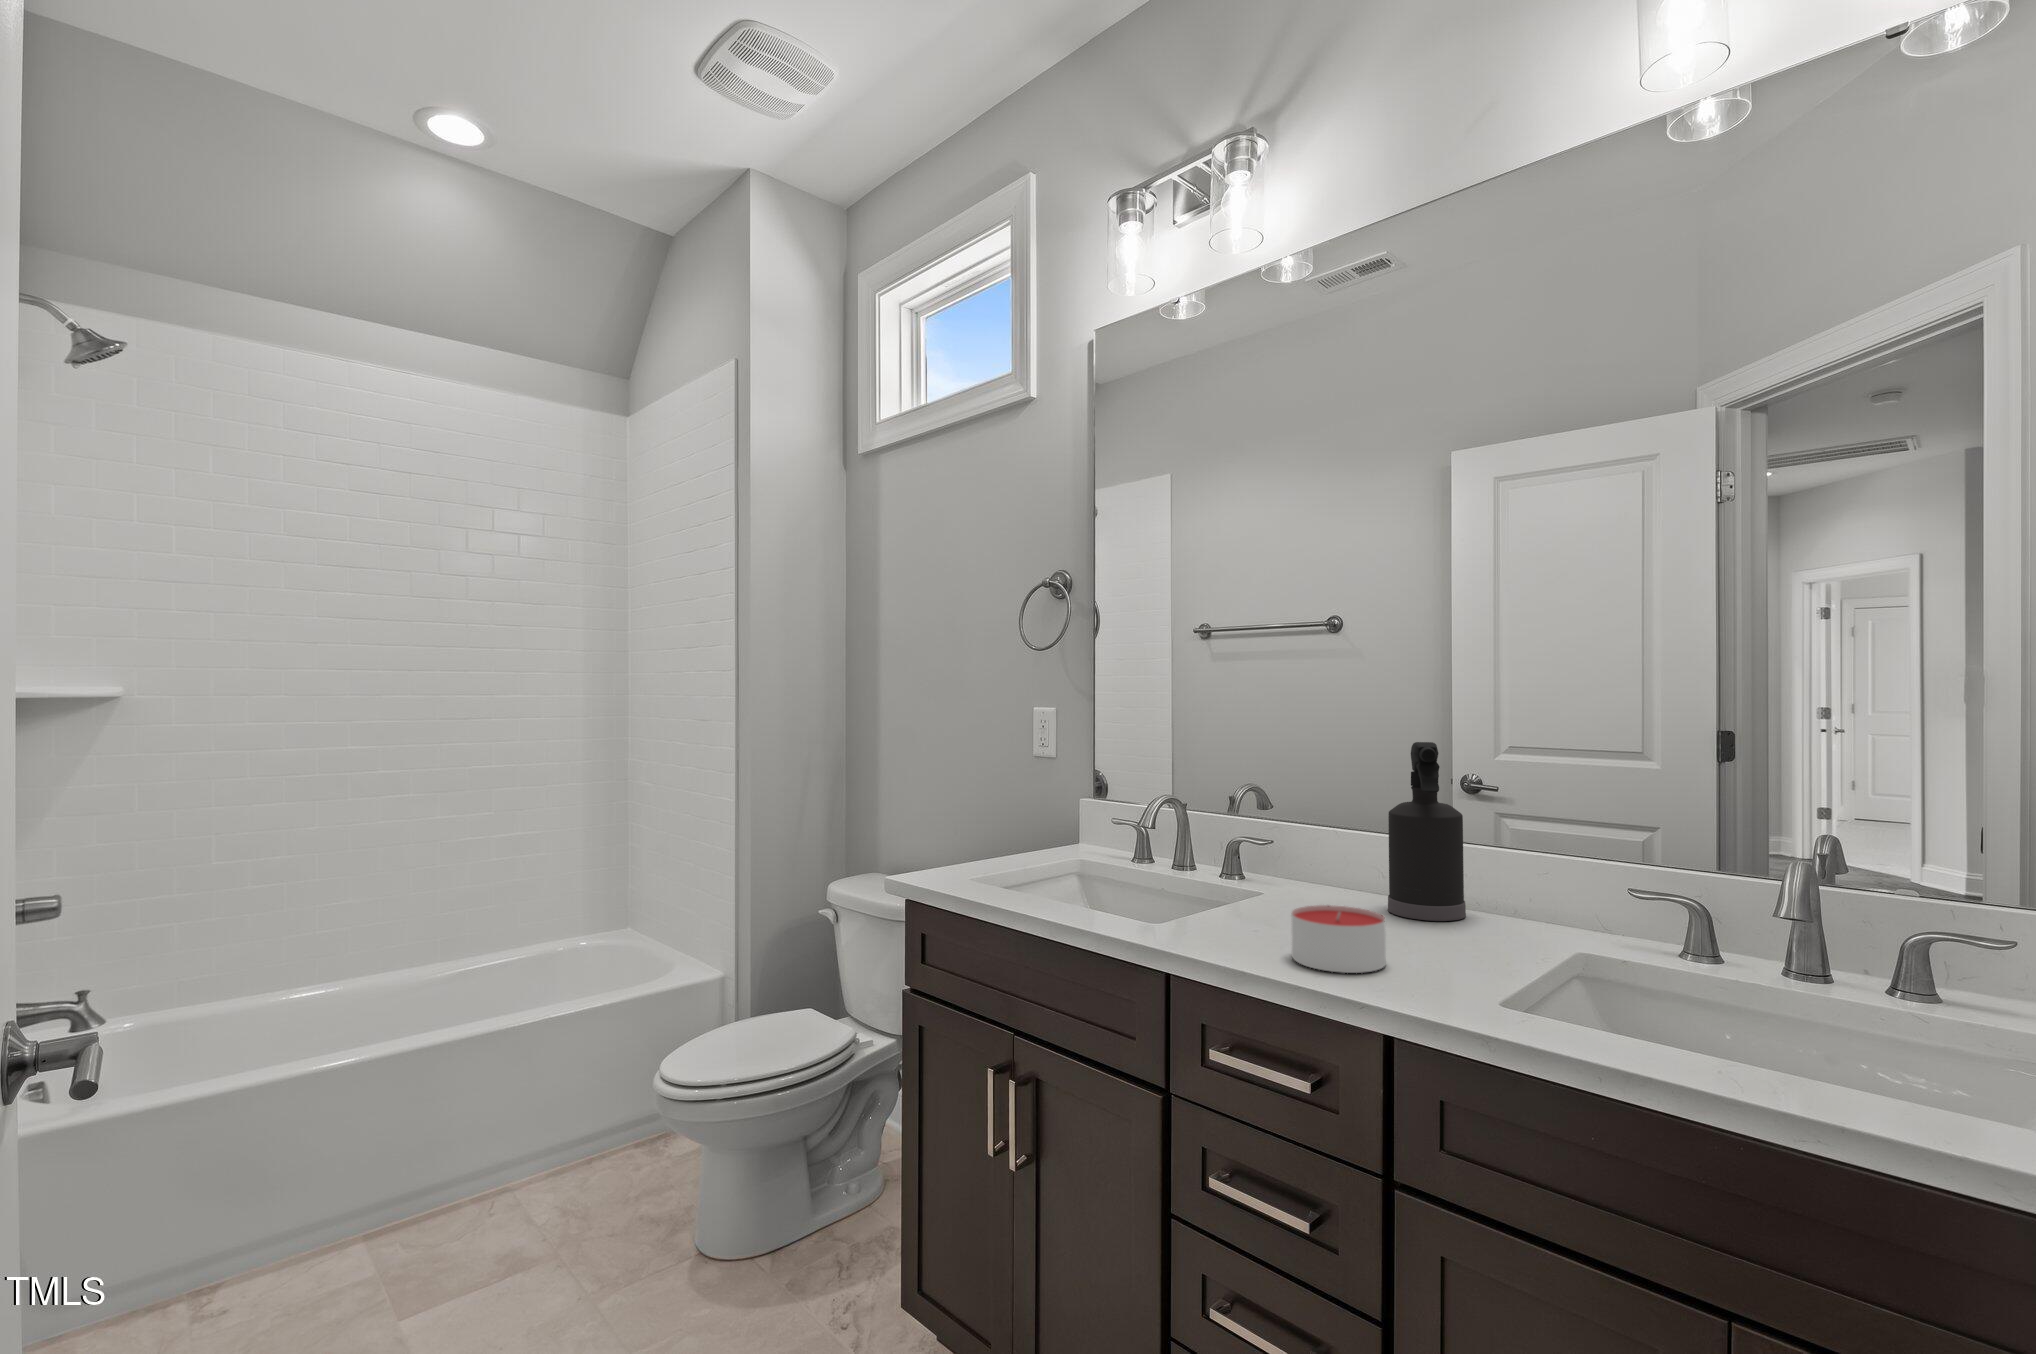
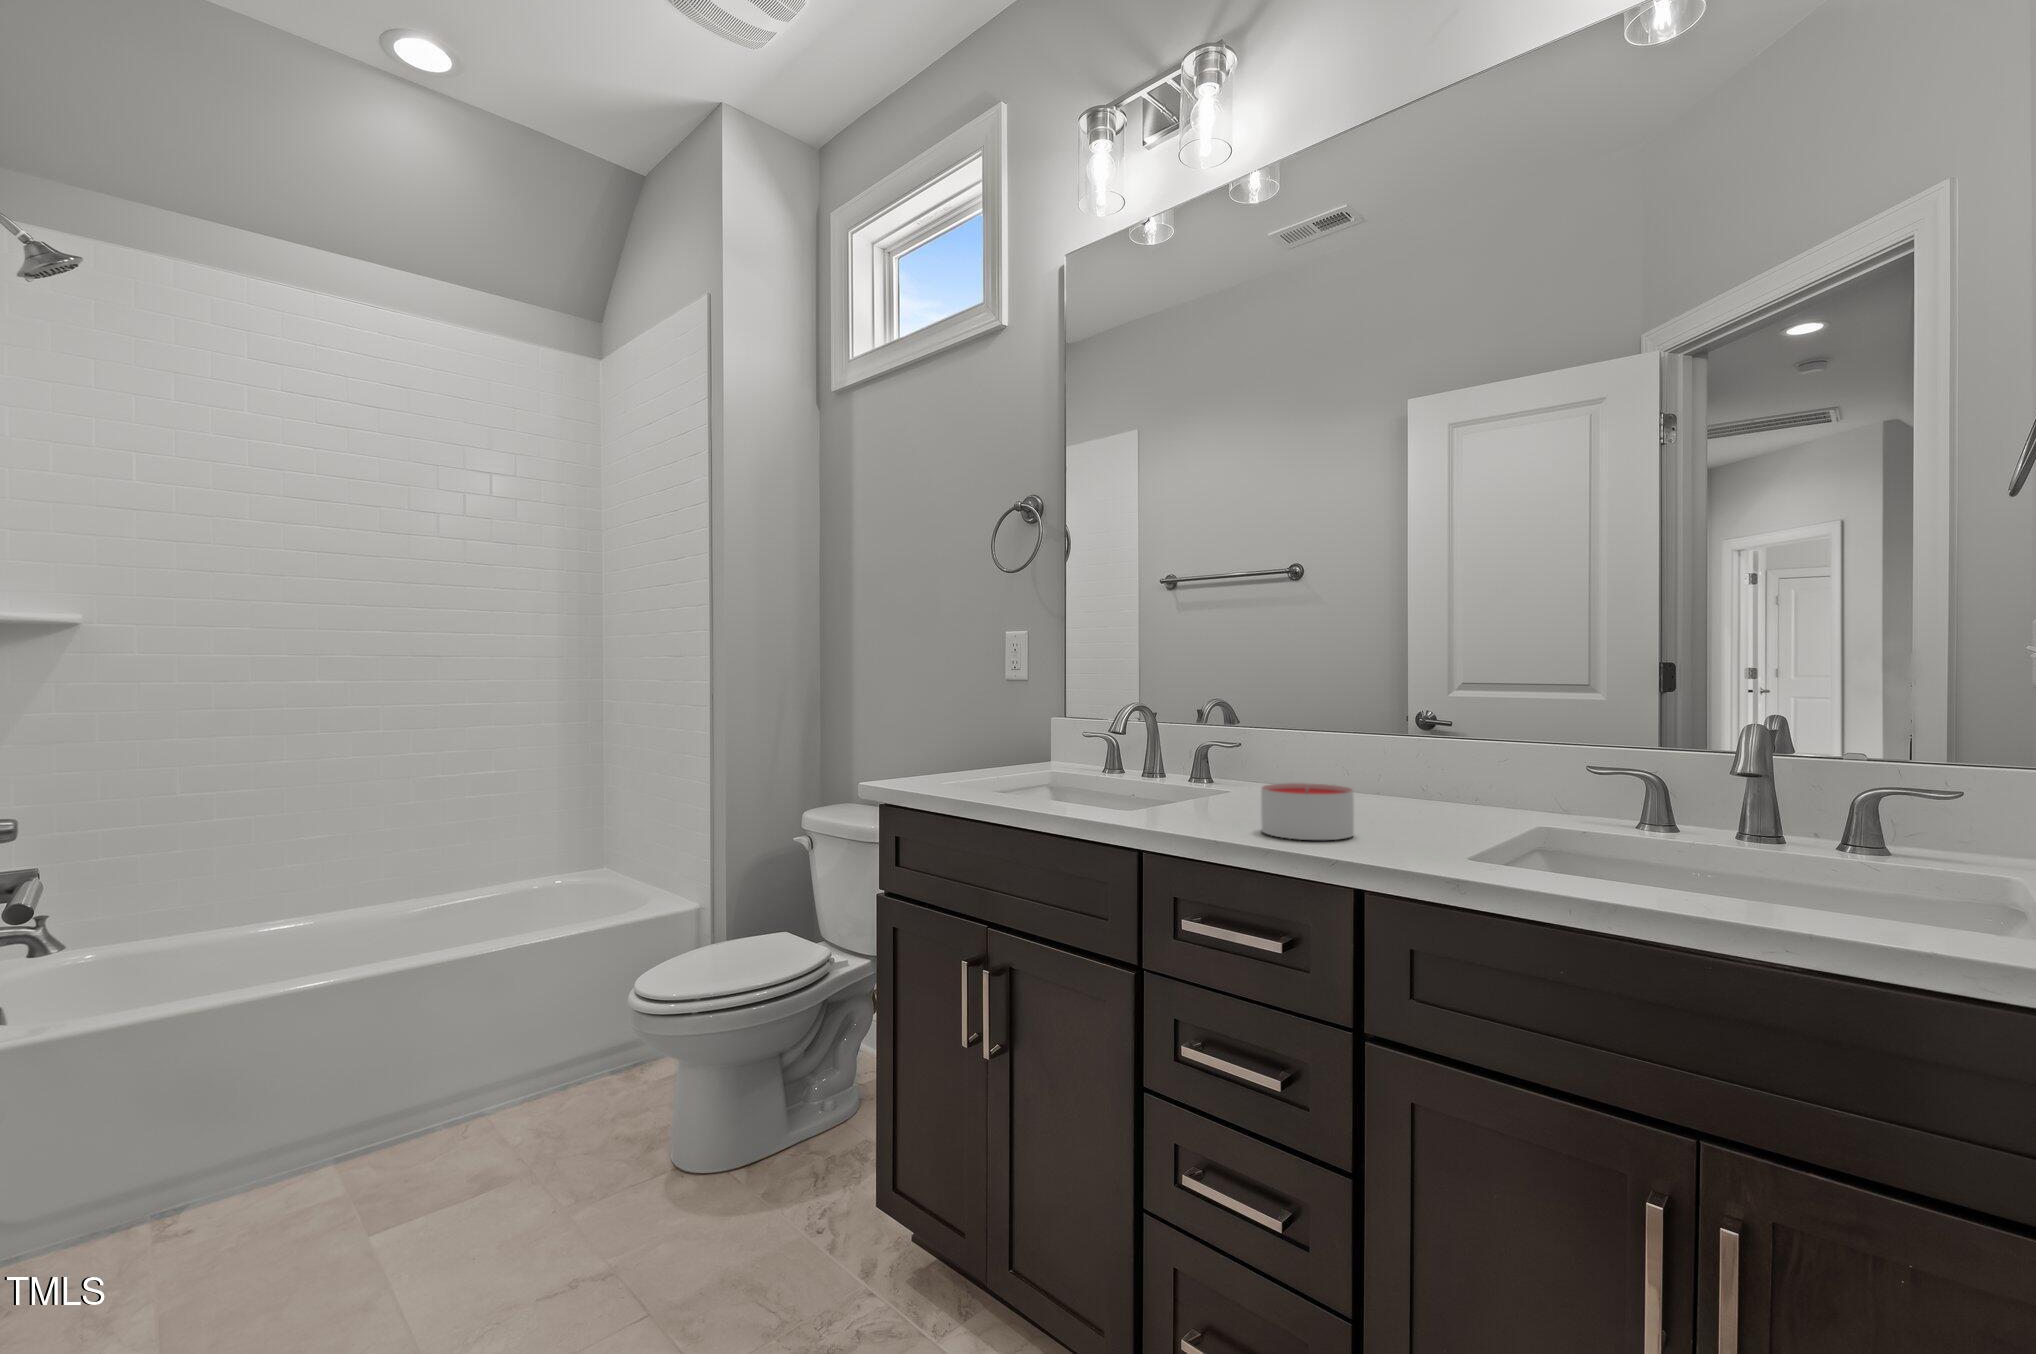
spray bottle: present [1388,742,1466,921] -> none [1353,637,1429,809]

